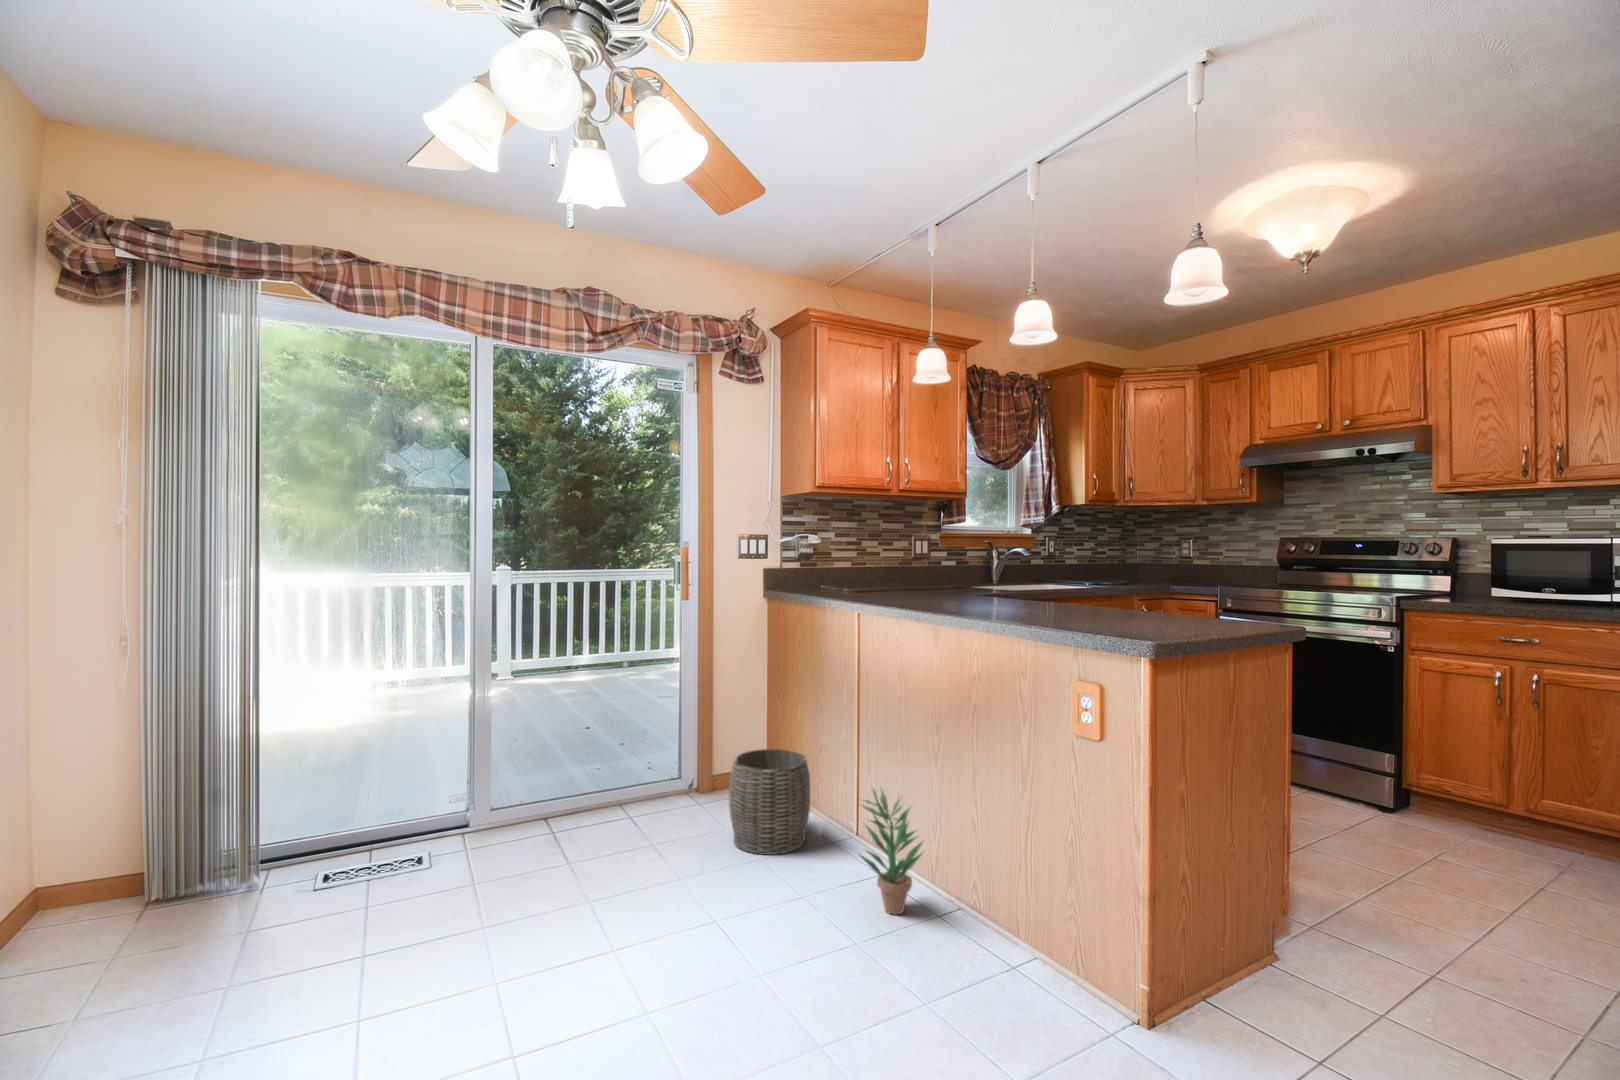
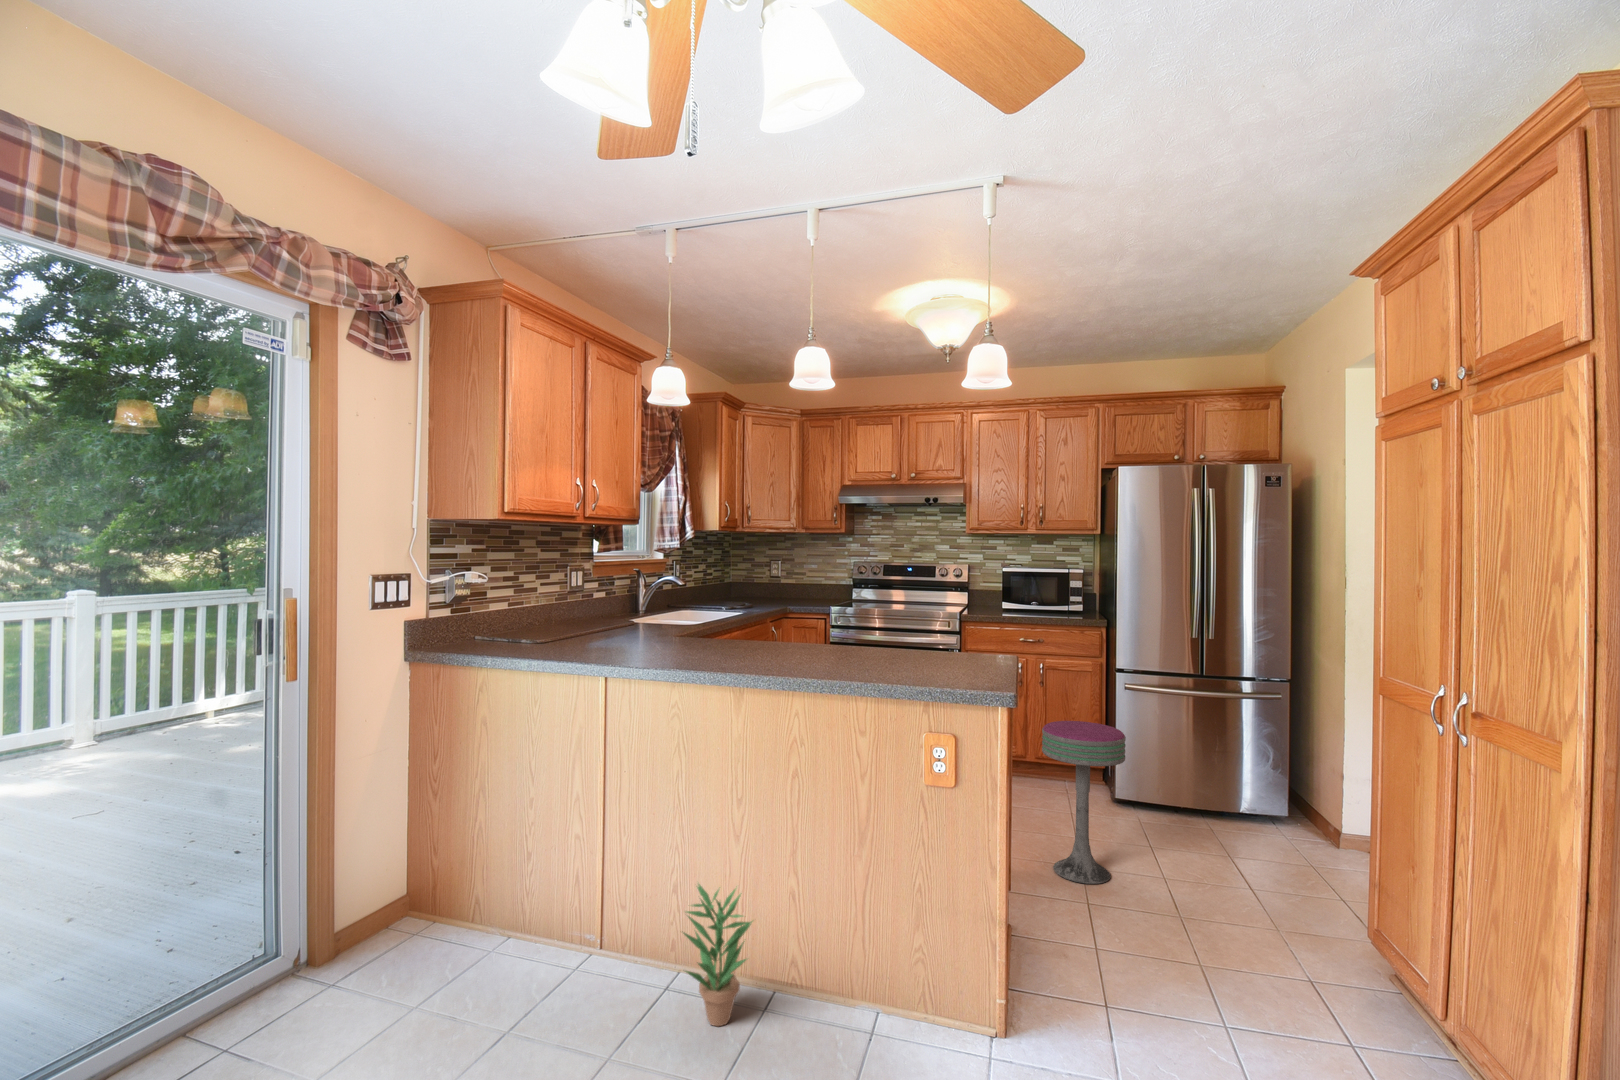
bar stool: none [1405,731,1556,968] -> present [1042,721,1126,884]
woven basket: present [729,749,810,855] -> none [431,862,549,1022]

